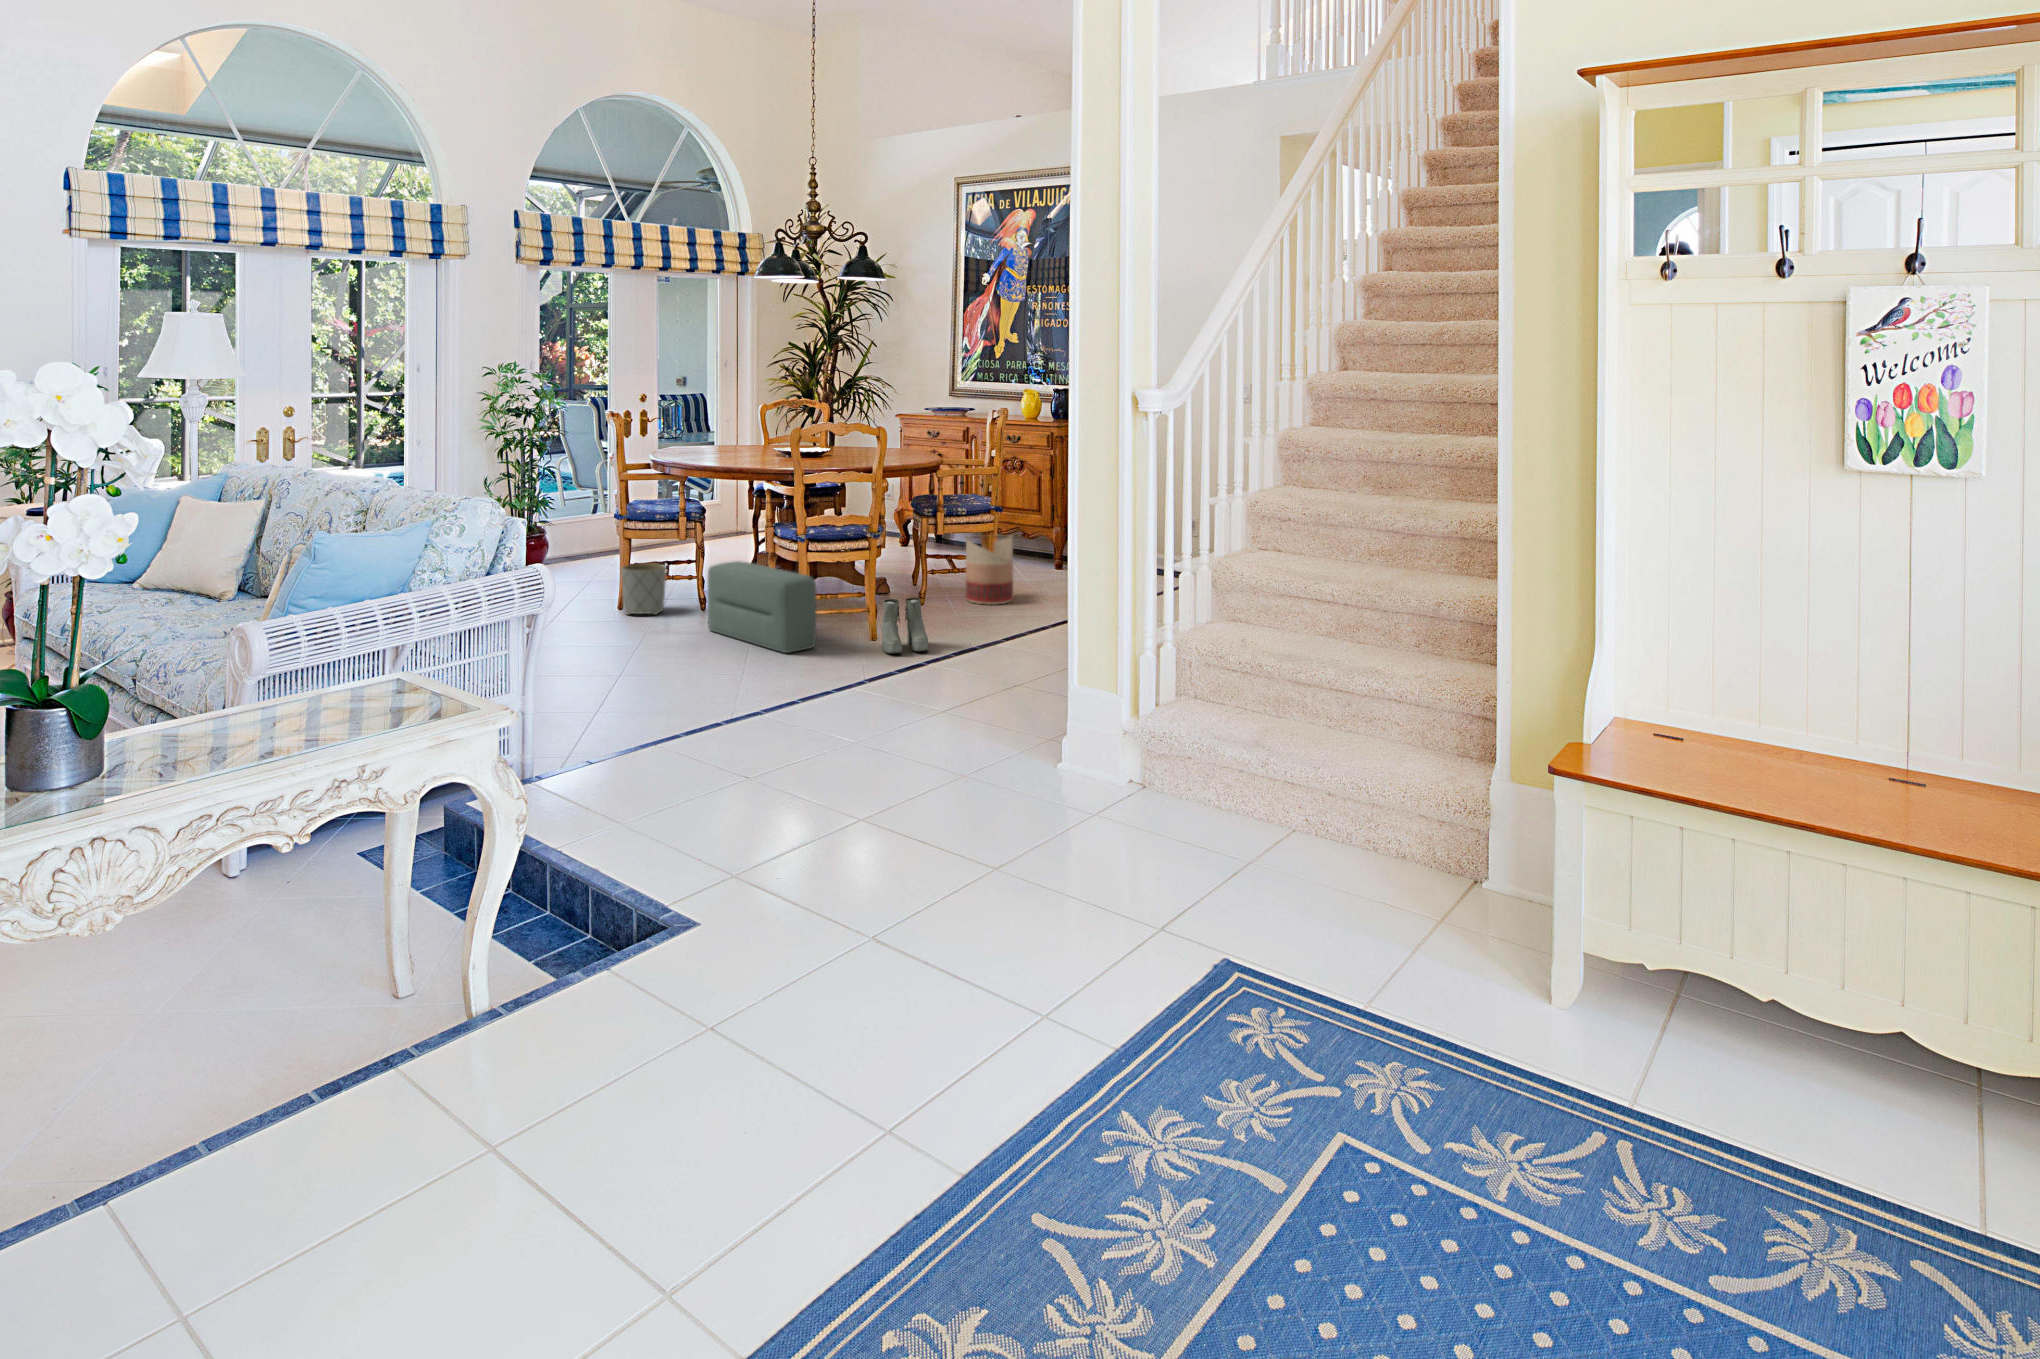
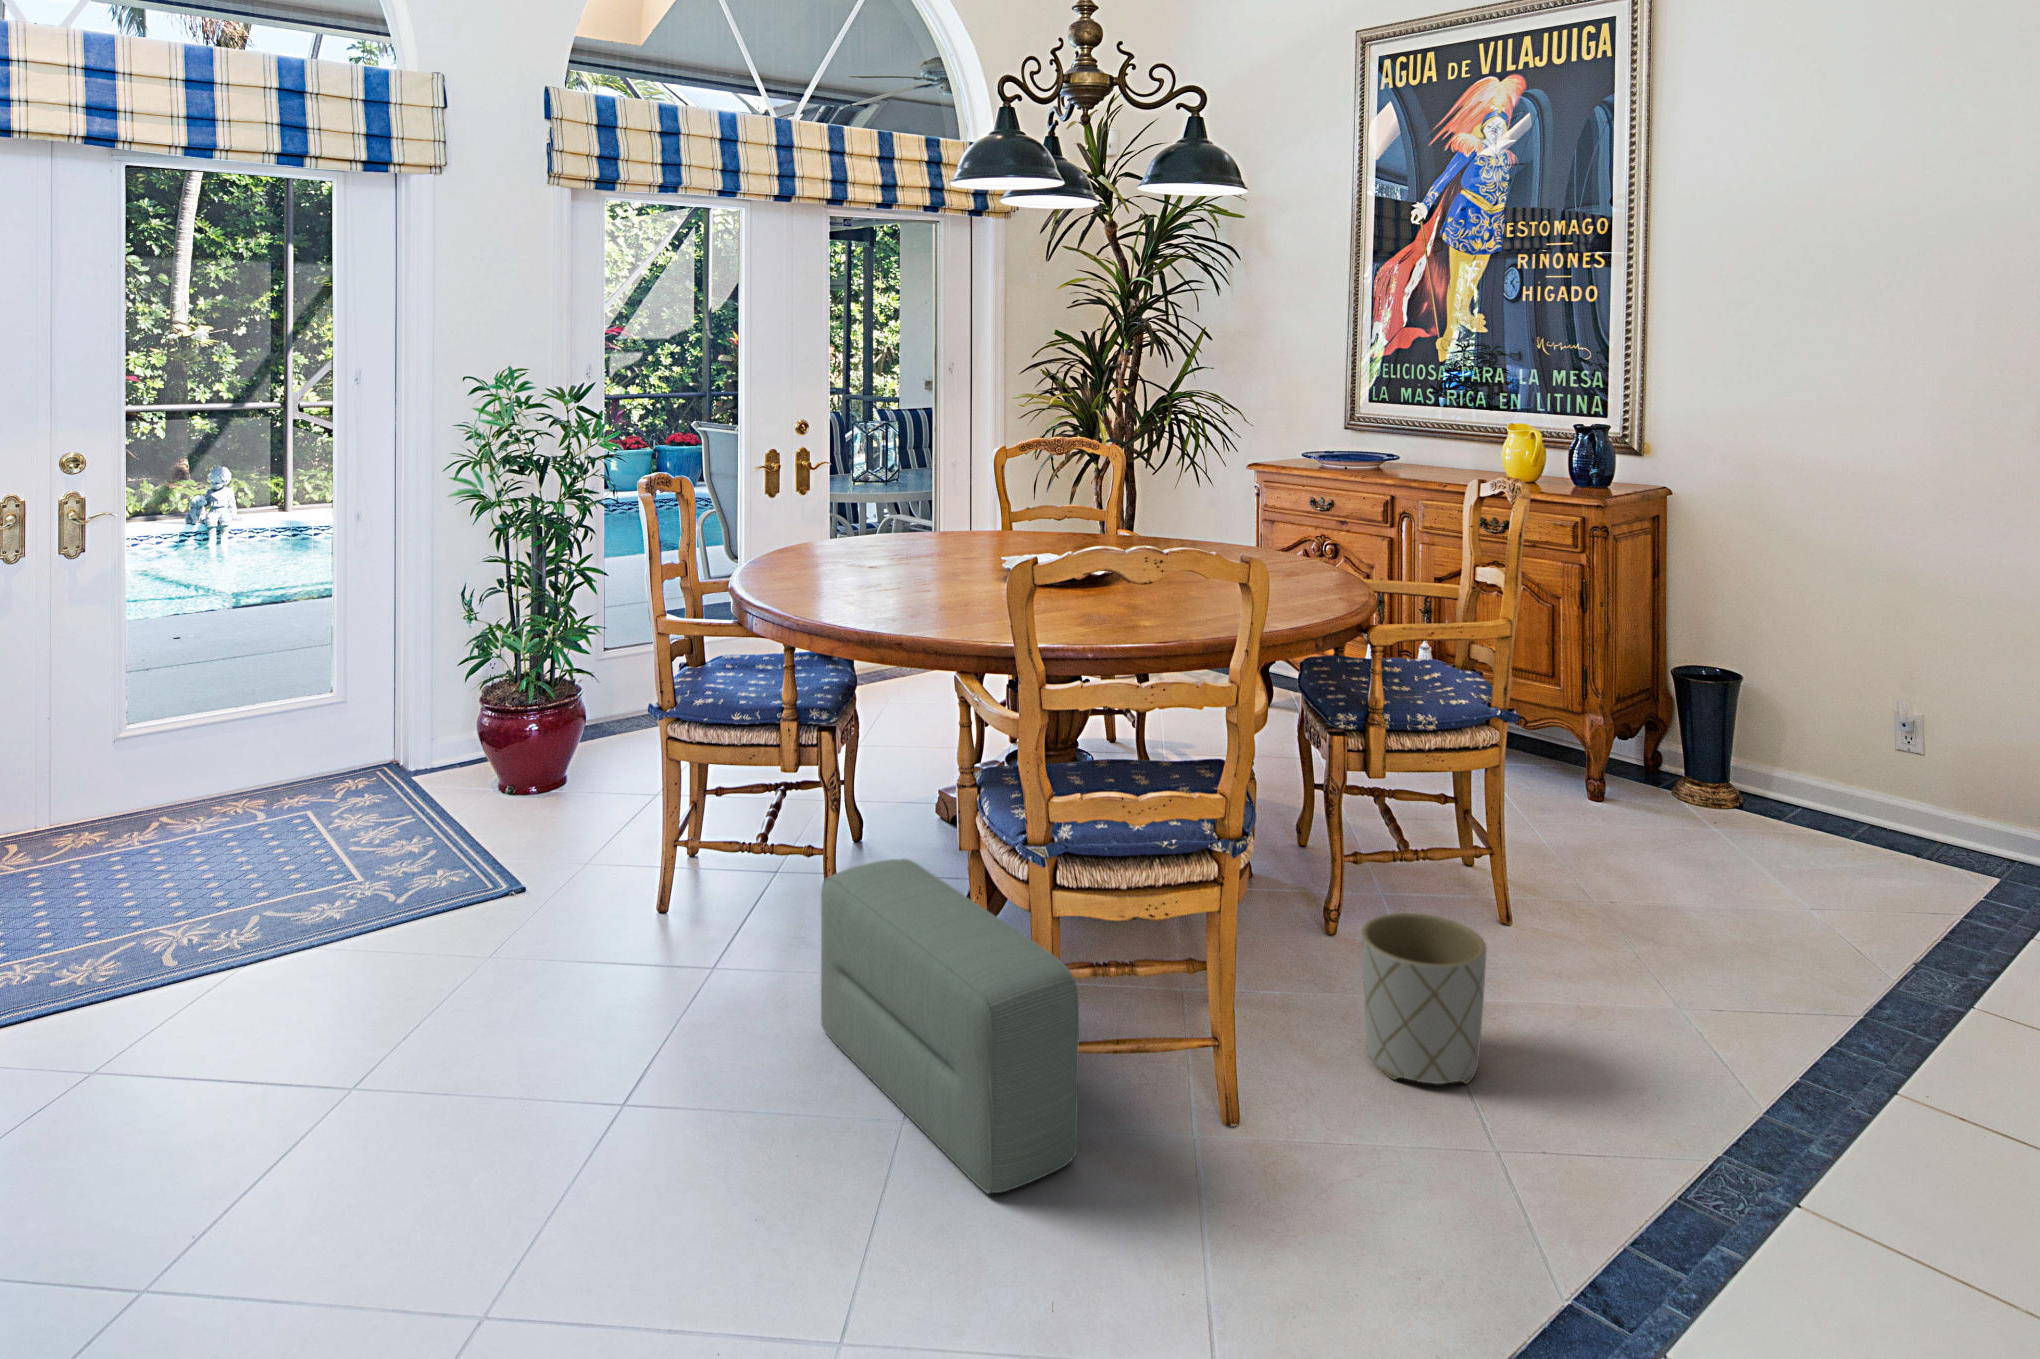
basket: present [966,535,1014,605] -> none [1431,772,1548,944]
planter: present [621,563,666,615] -> present [1361,913,1487,1084]
boots: present [881,598,928,654] -> none [1257,1032,1397,1237]

